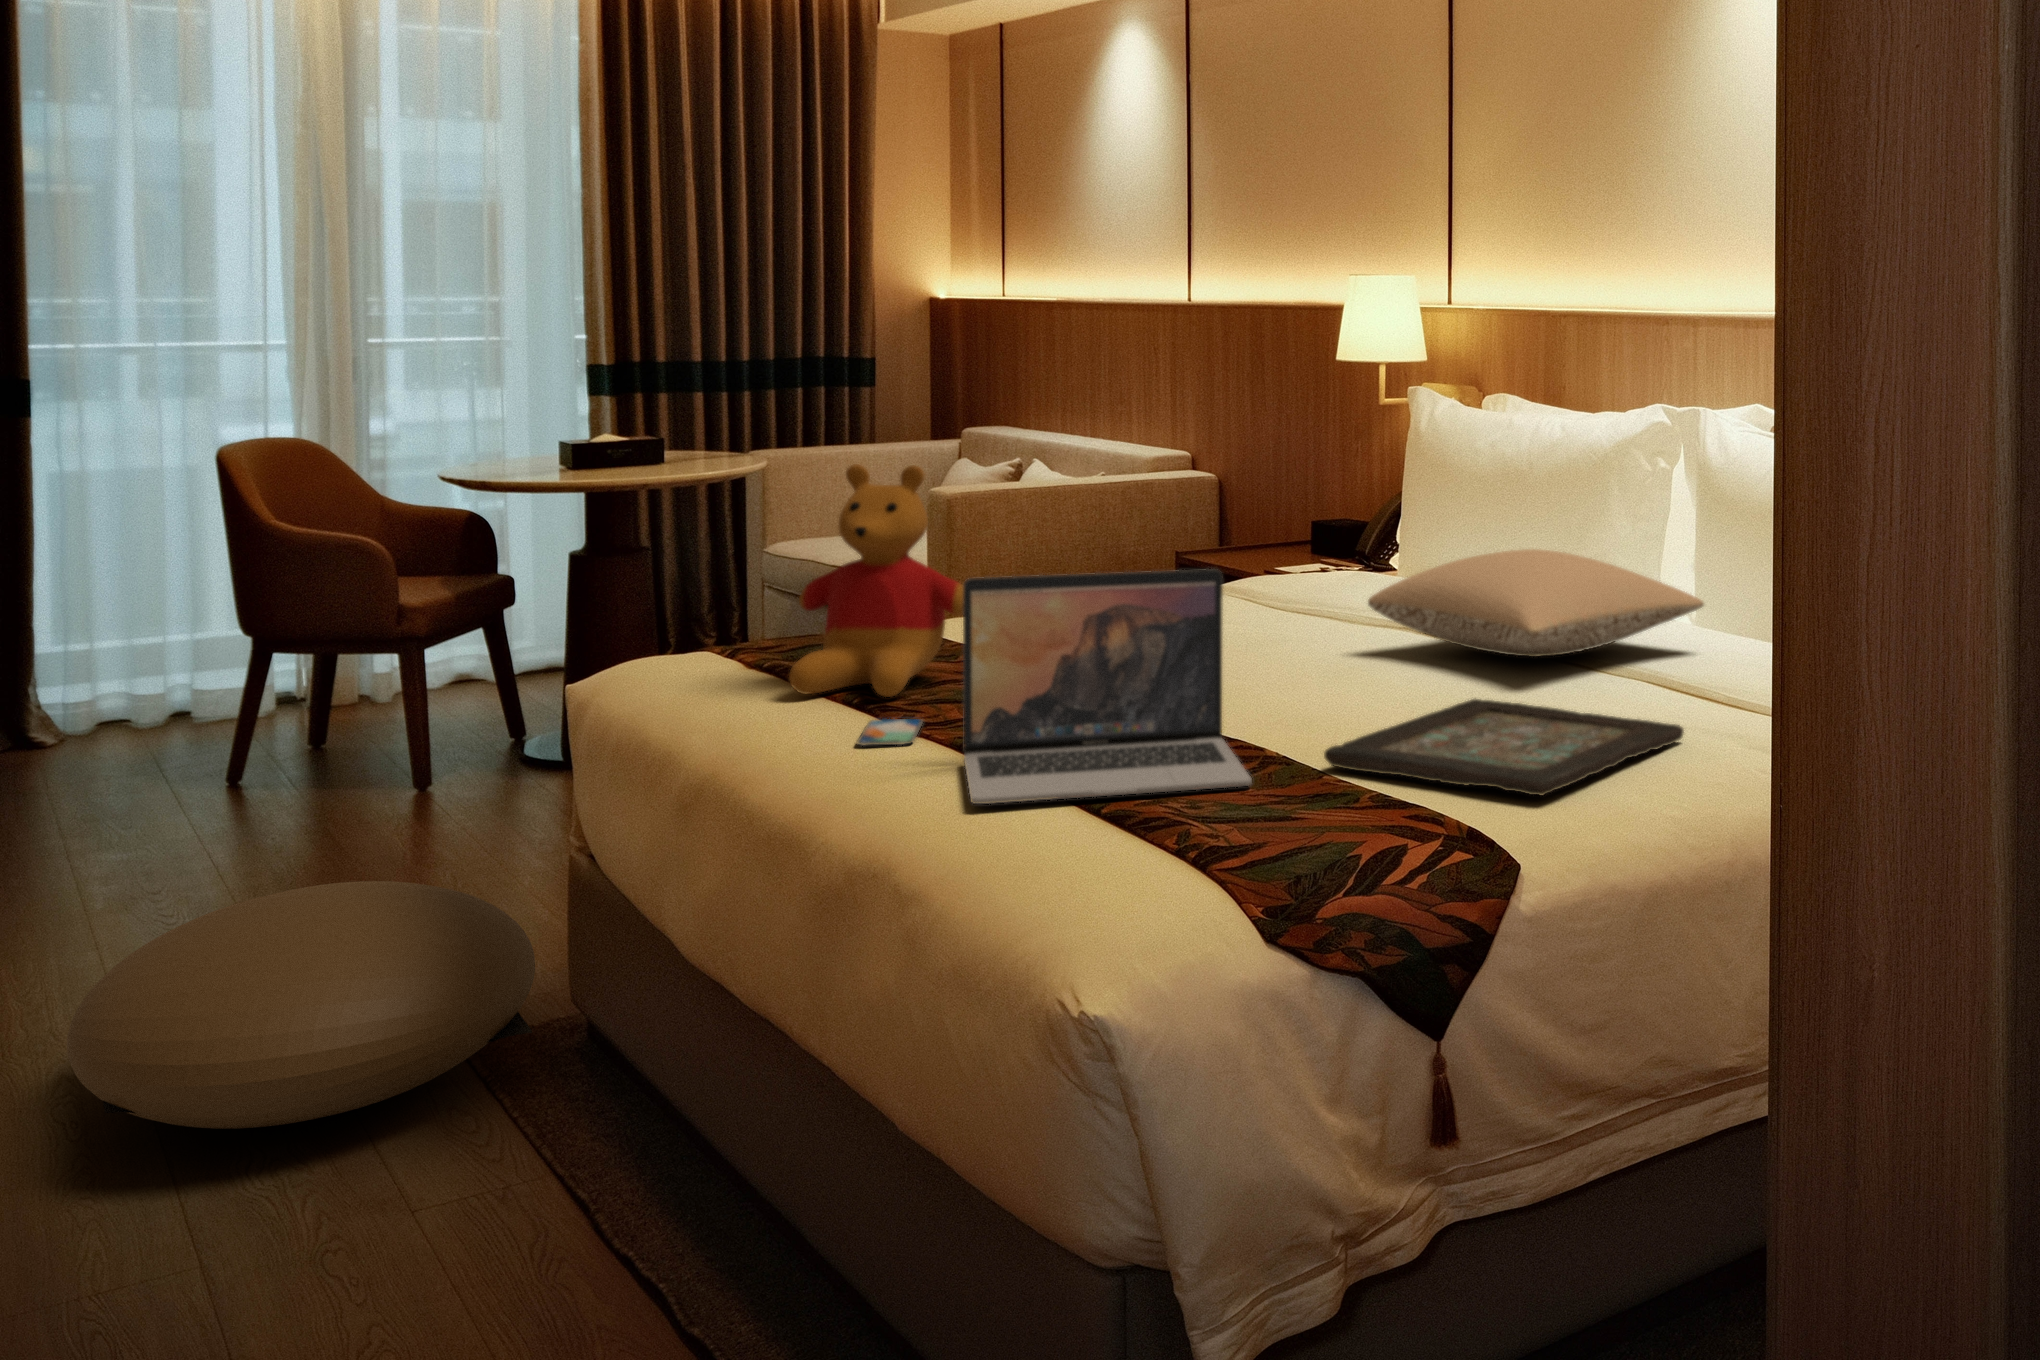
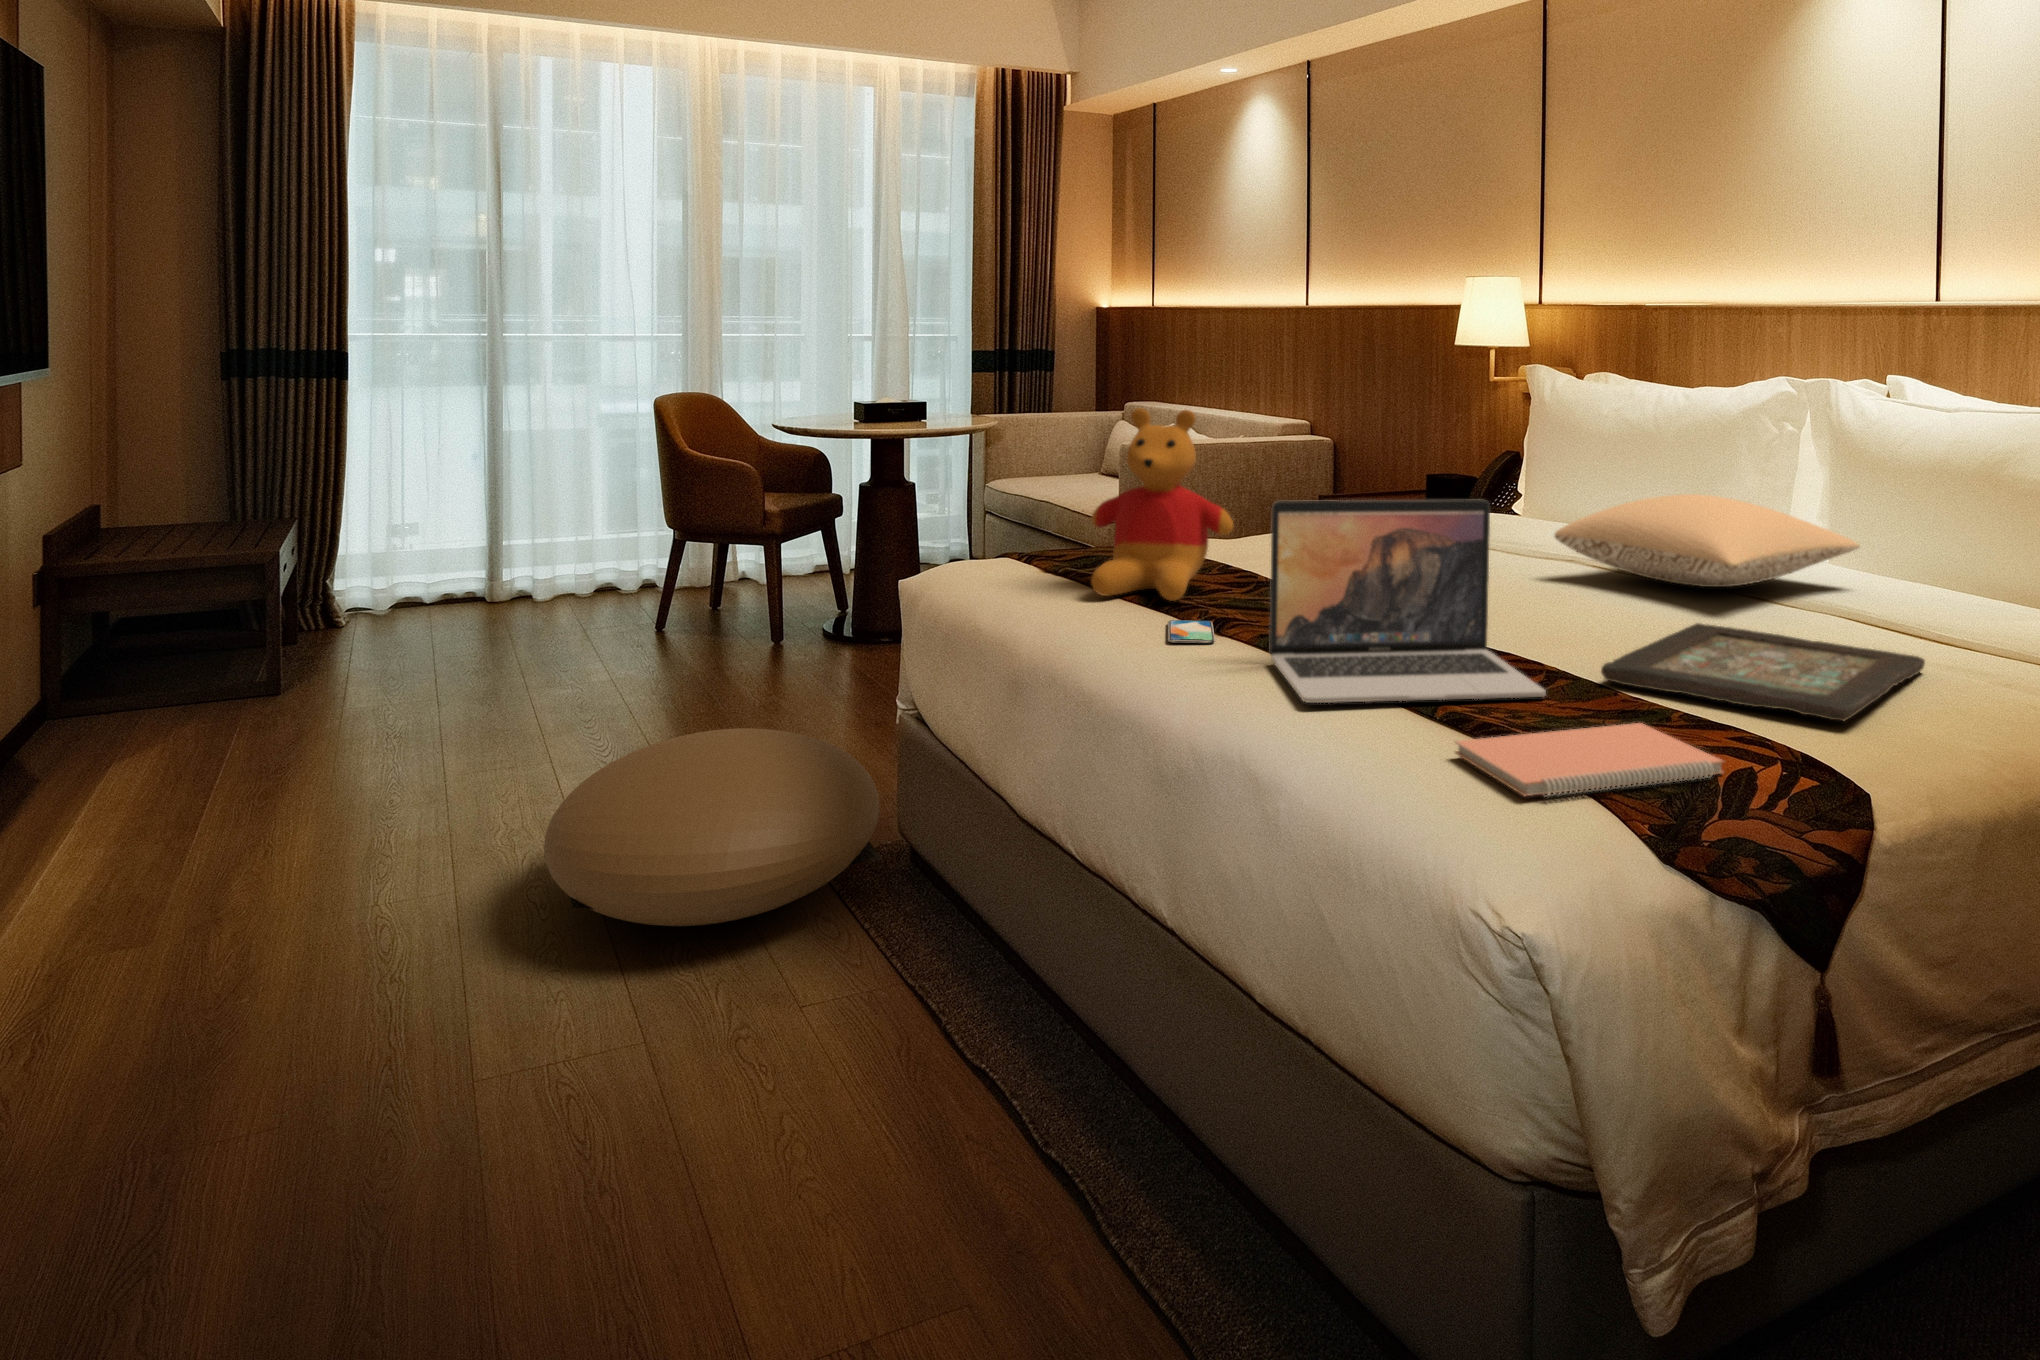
notebook: none [1105,807,1377,885] -> present [1455,723,1724,797]

